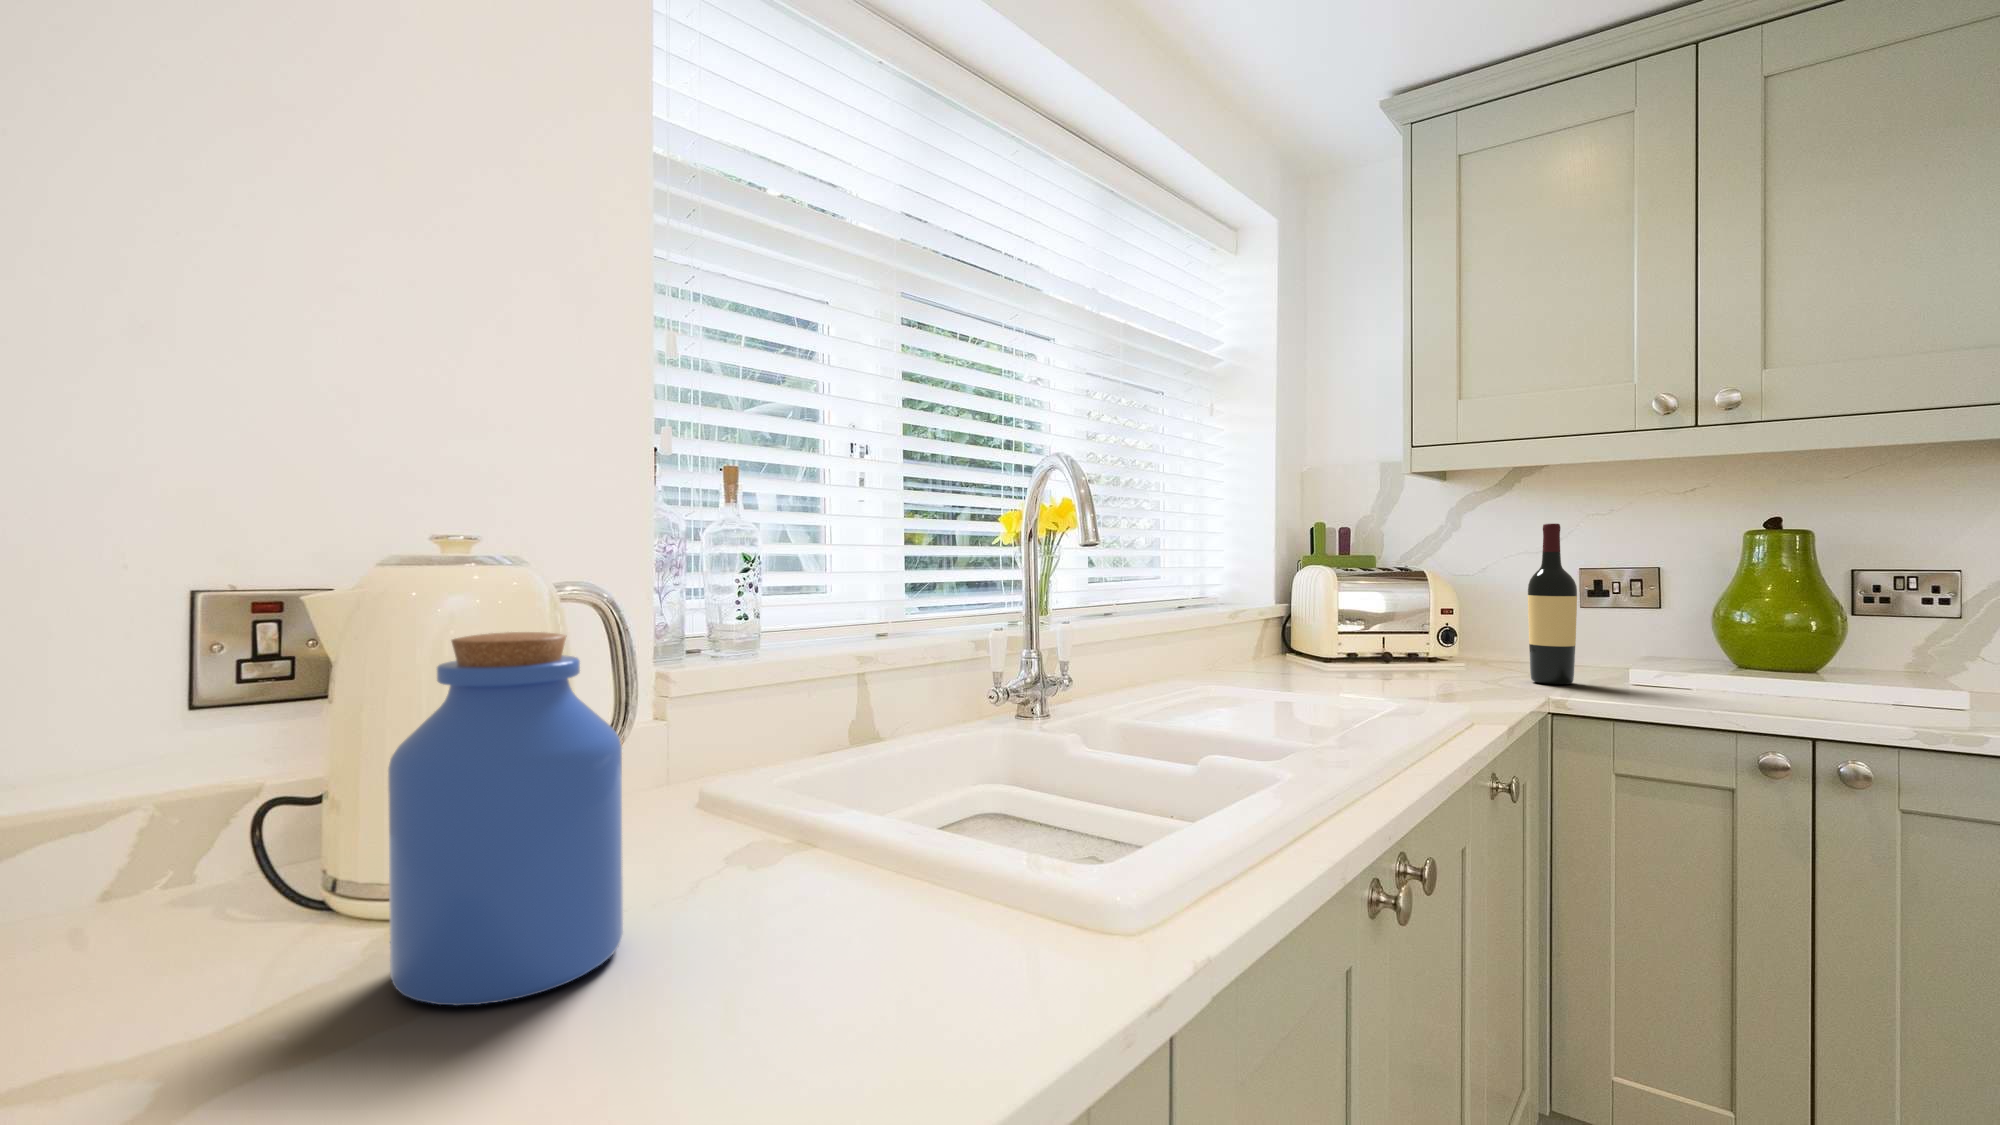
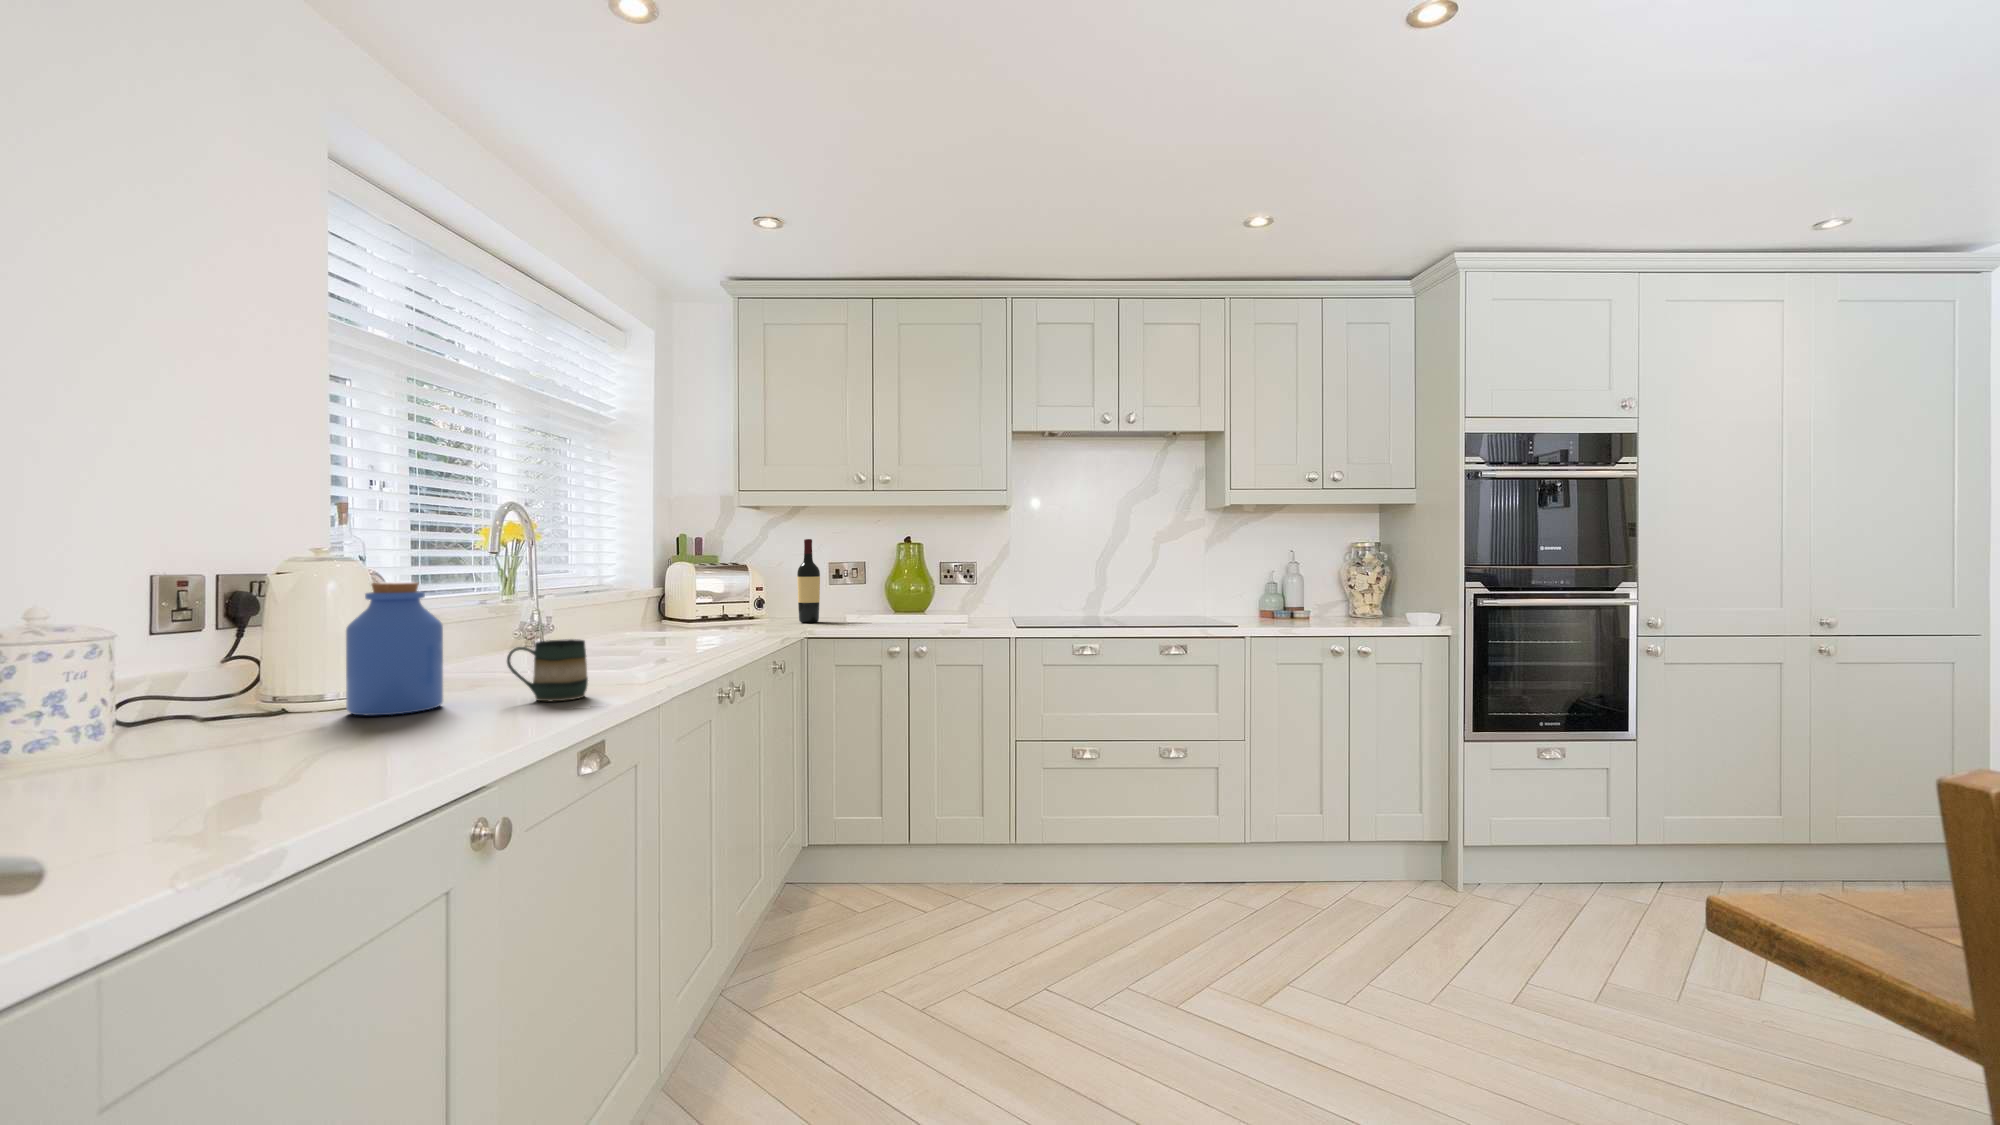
mug: none [726,816,935,1044] -> present [507,639,588,701]

